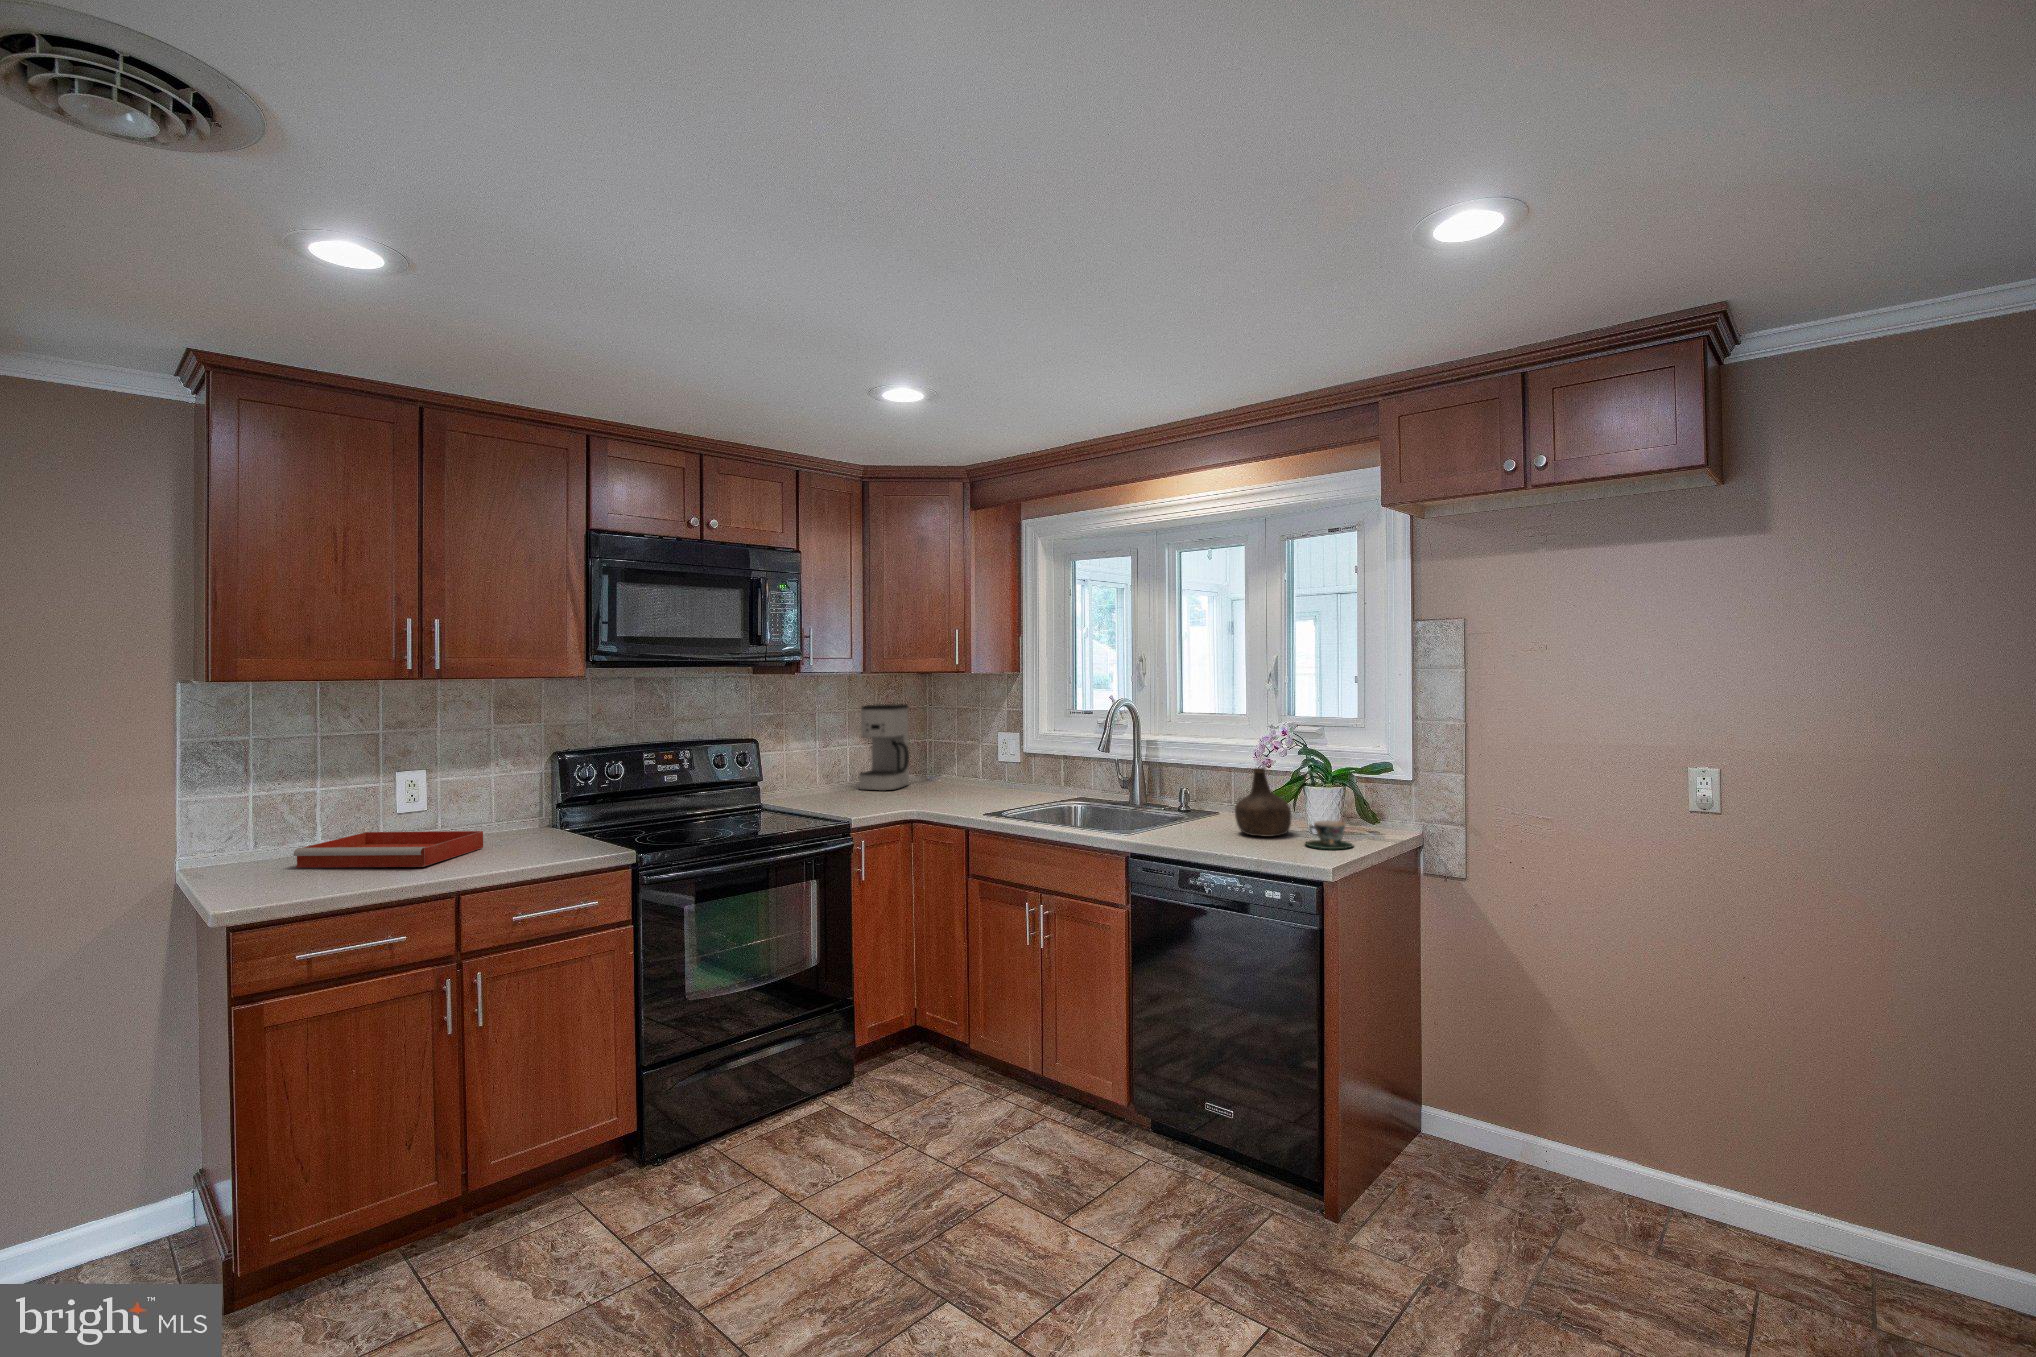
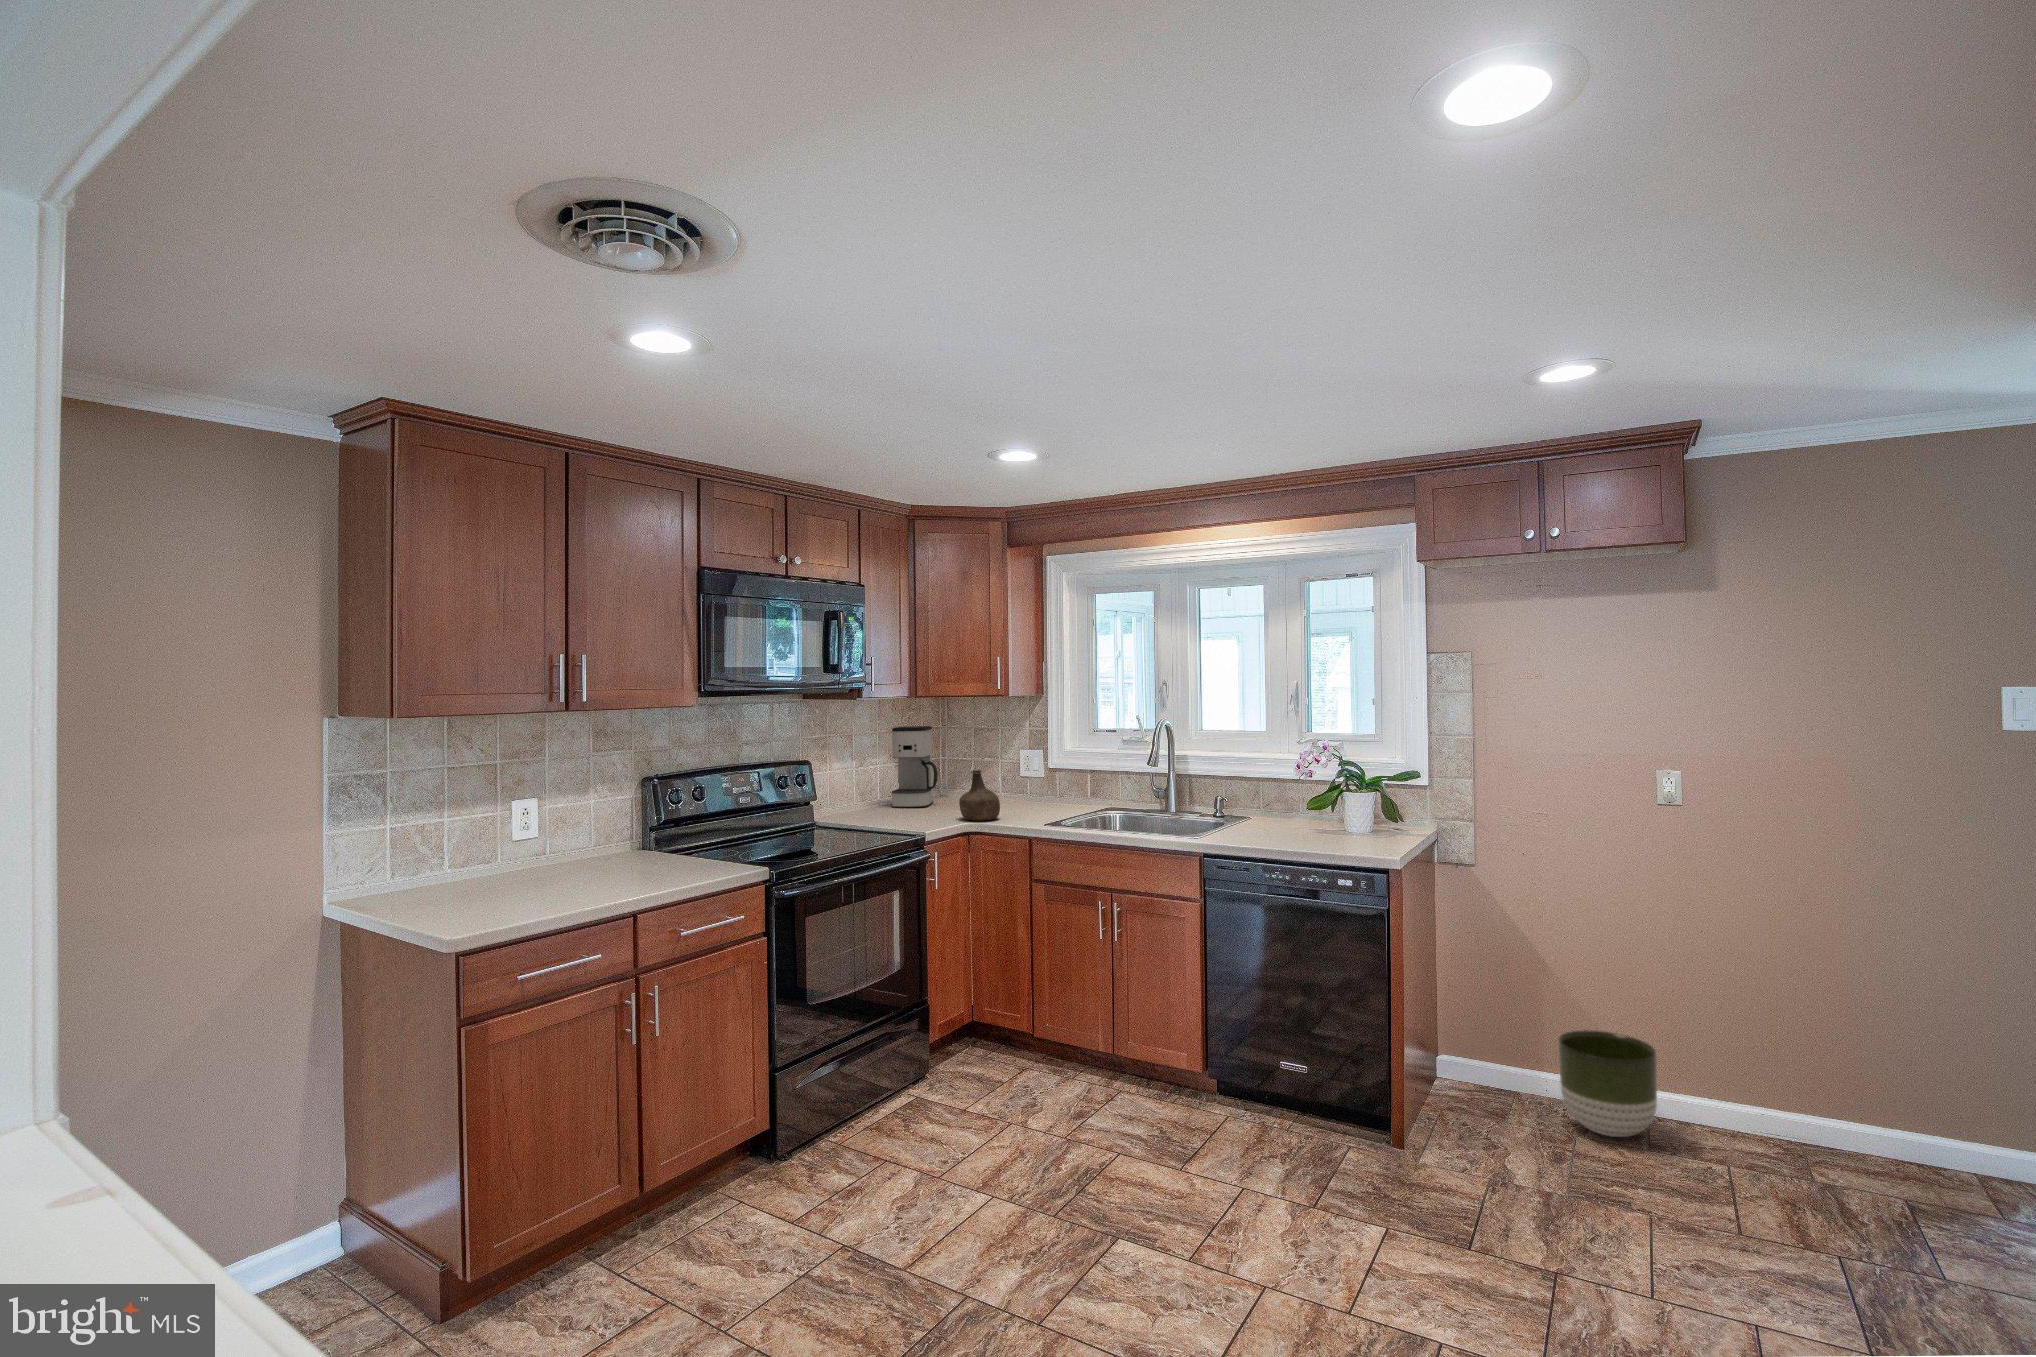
bottle: present [1235,768,1291,837] -> present [959,770,1000,821]
teacup: present [1305,820,1353,849] -> none [1352,817,1394,841]
tray: present [293,831,483,868] -> none [455,854,613,893]
planter: none [1551,1091,1672,1230] -> present [1559,1030,1657,1137]

